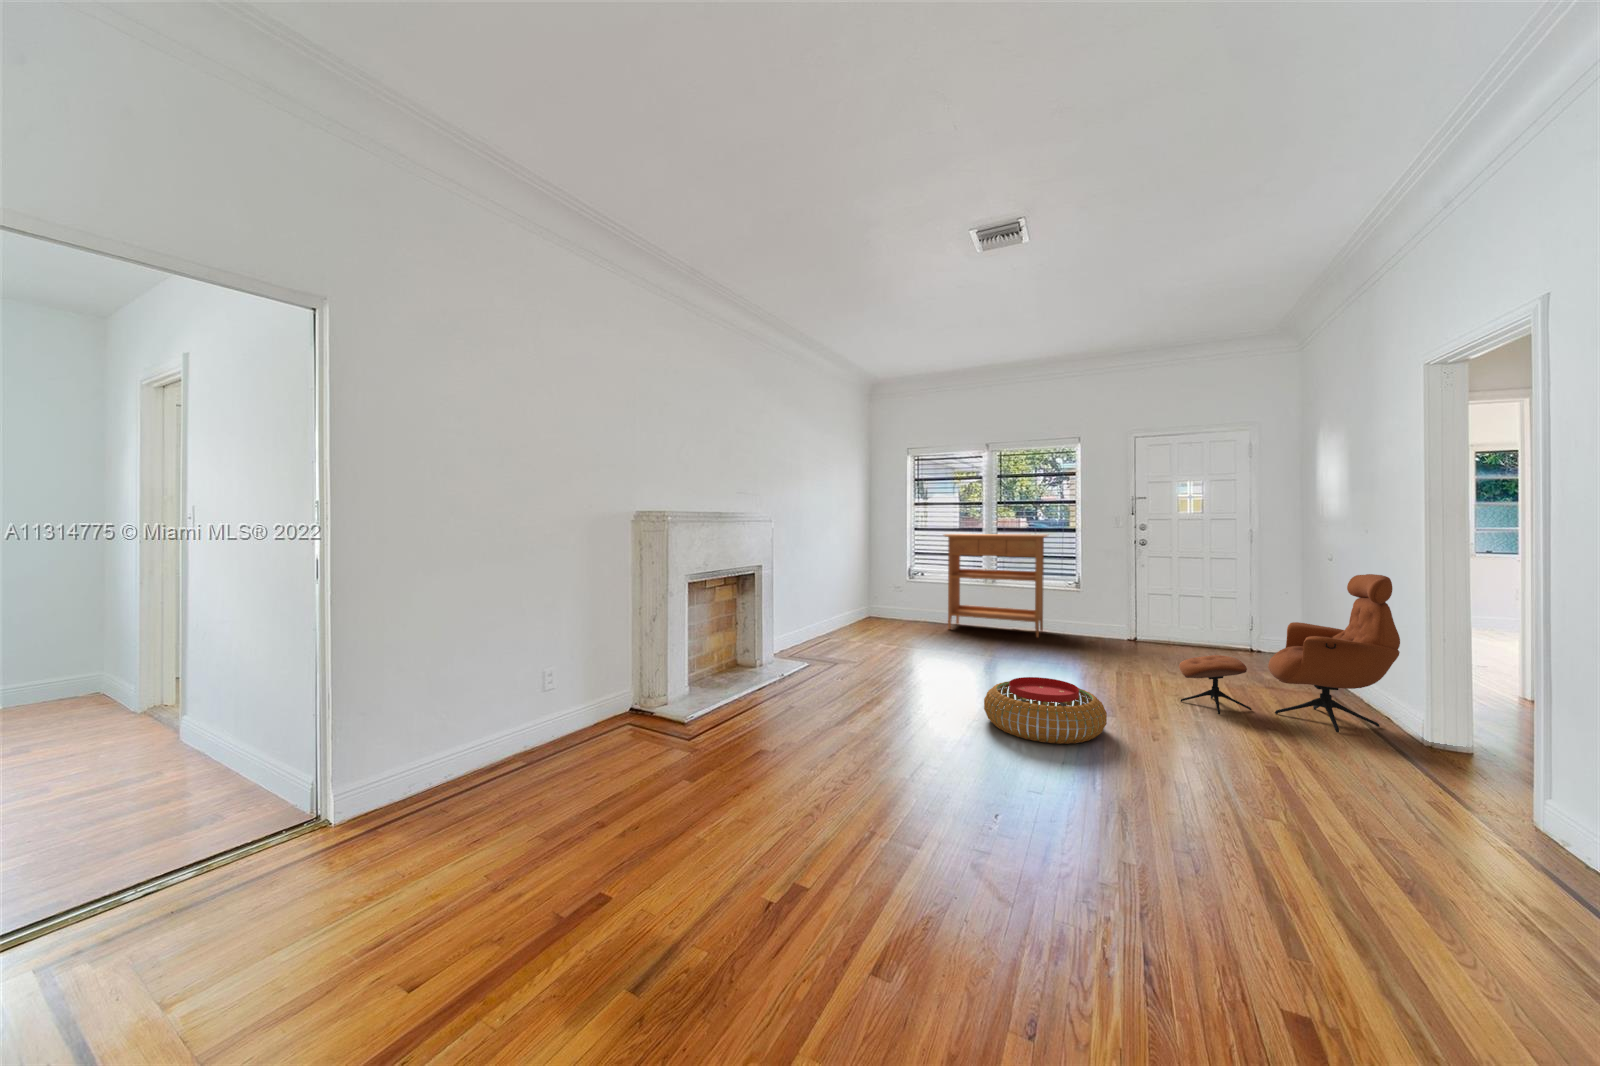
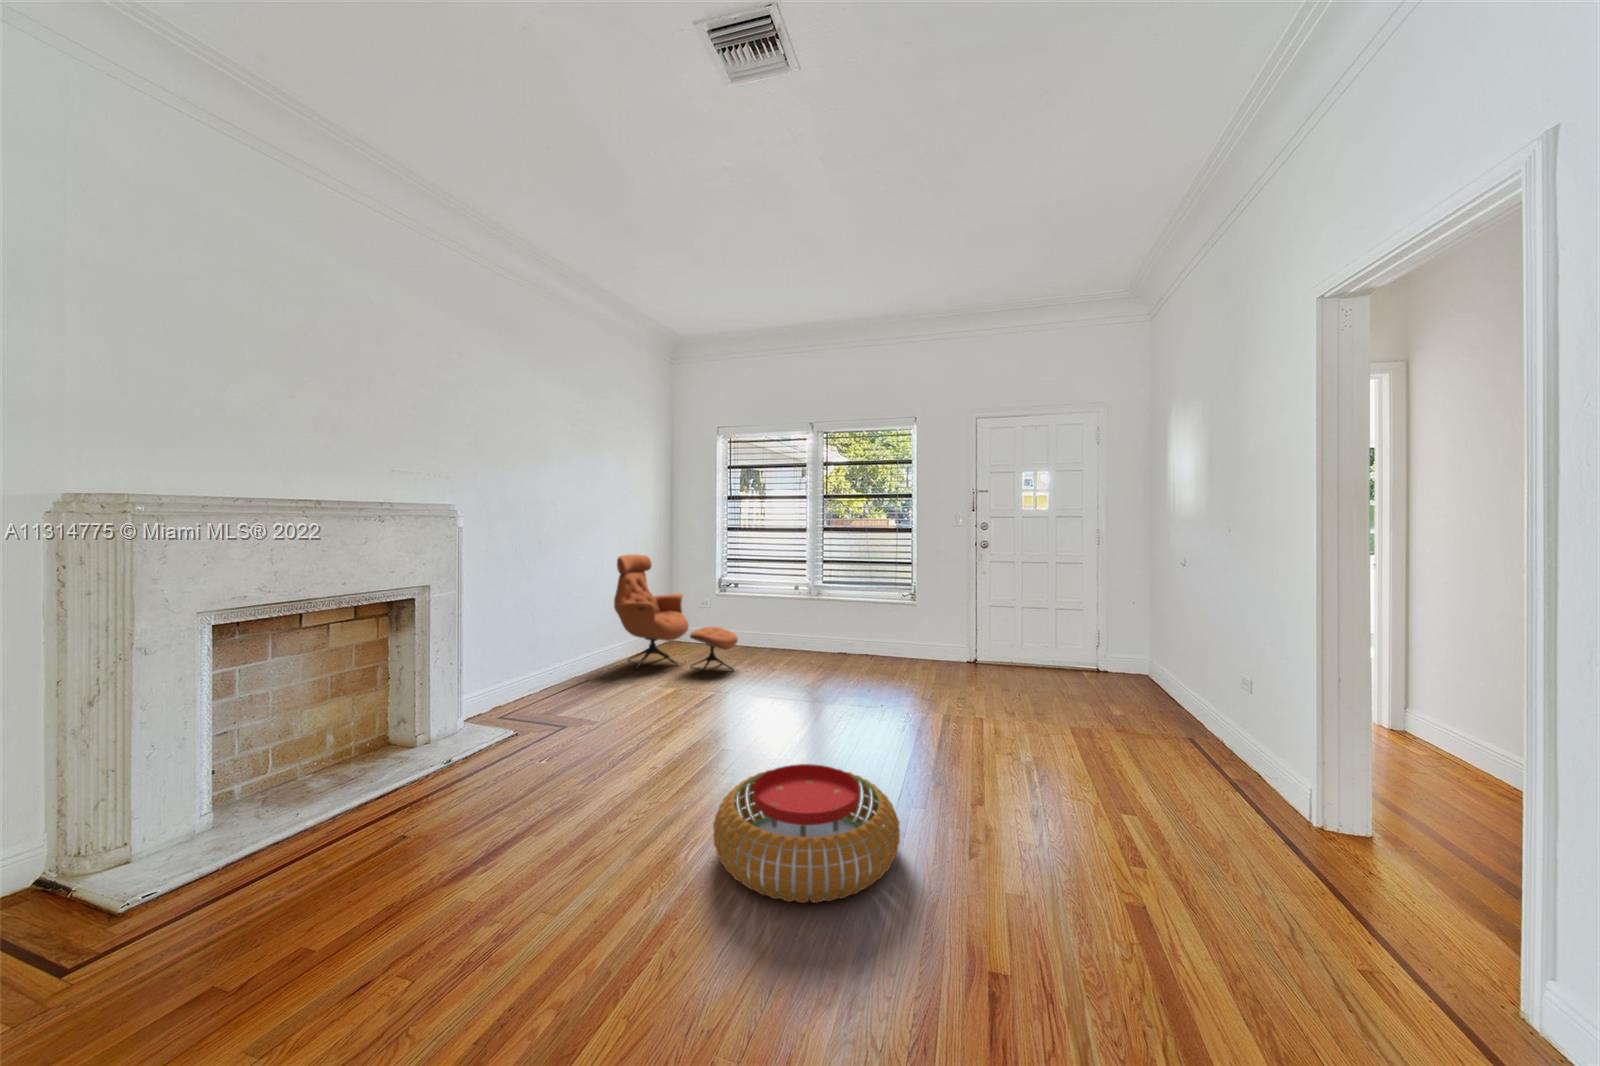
console table: present [944,534,1047,637] -> none [752,535,880,664]
lounge chair: present [1179,574,1400,732] -> present [614,554,738,674]

